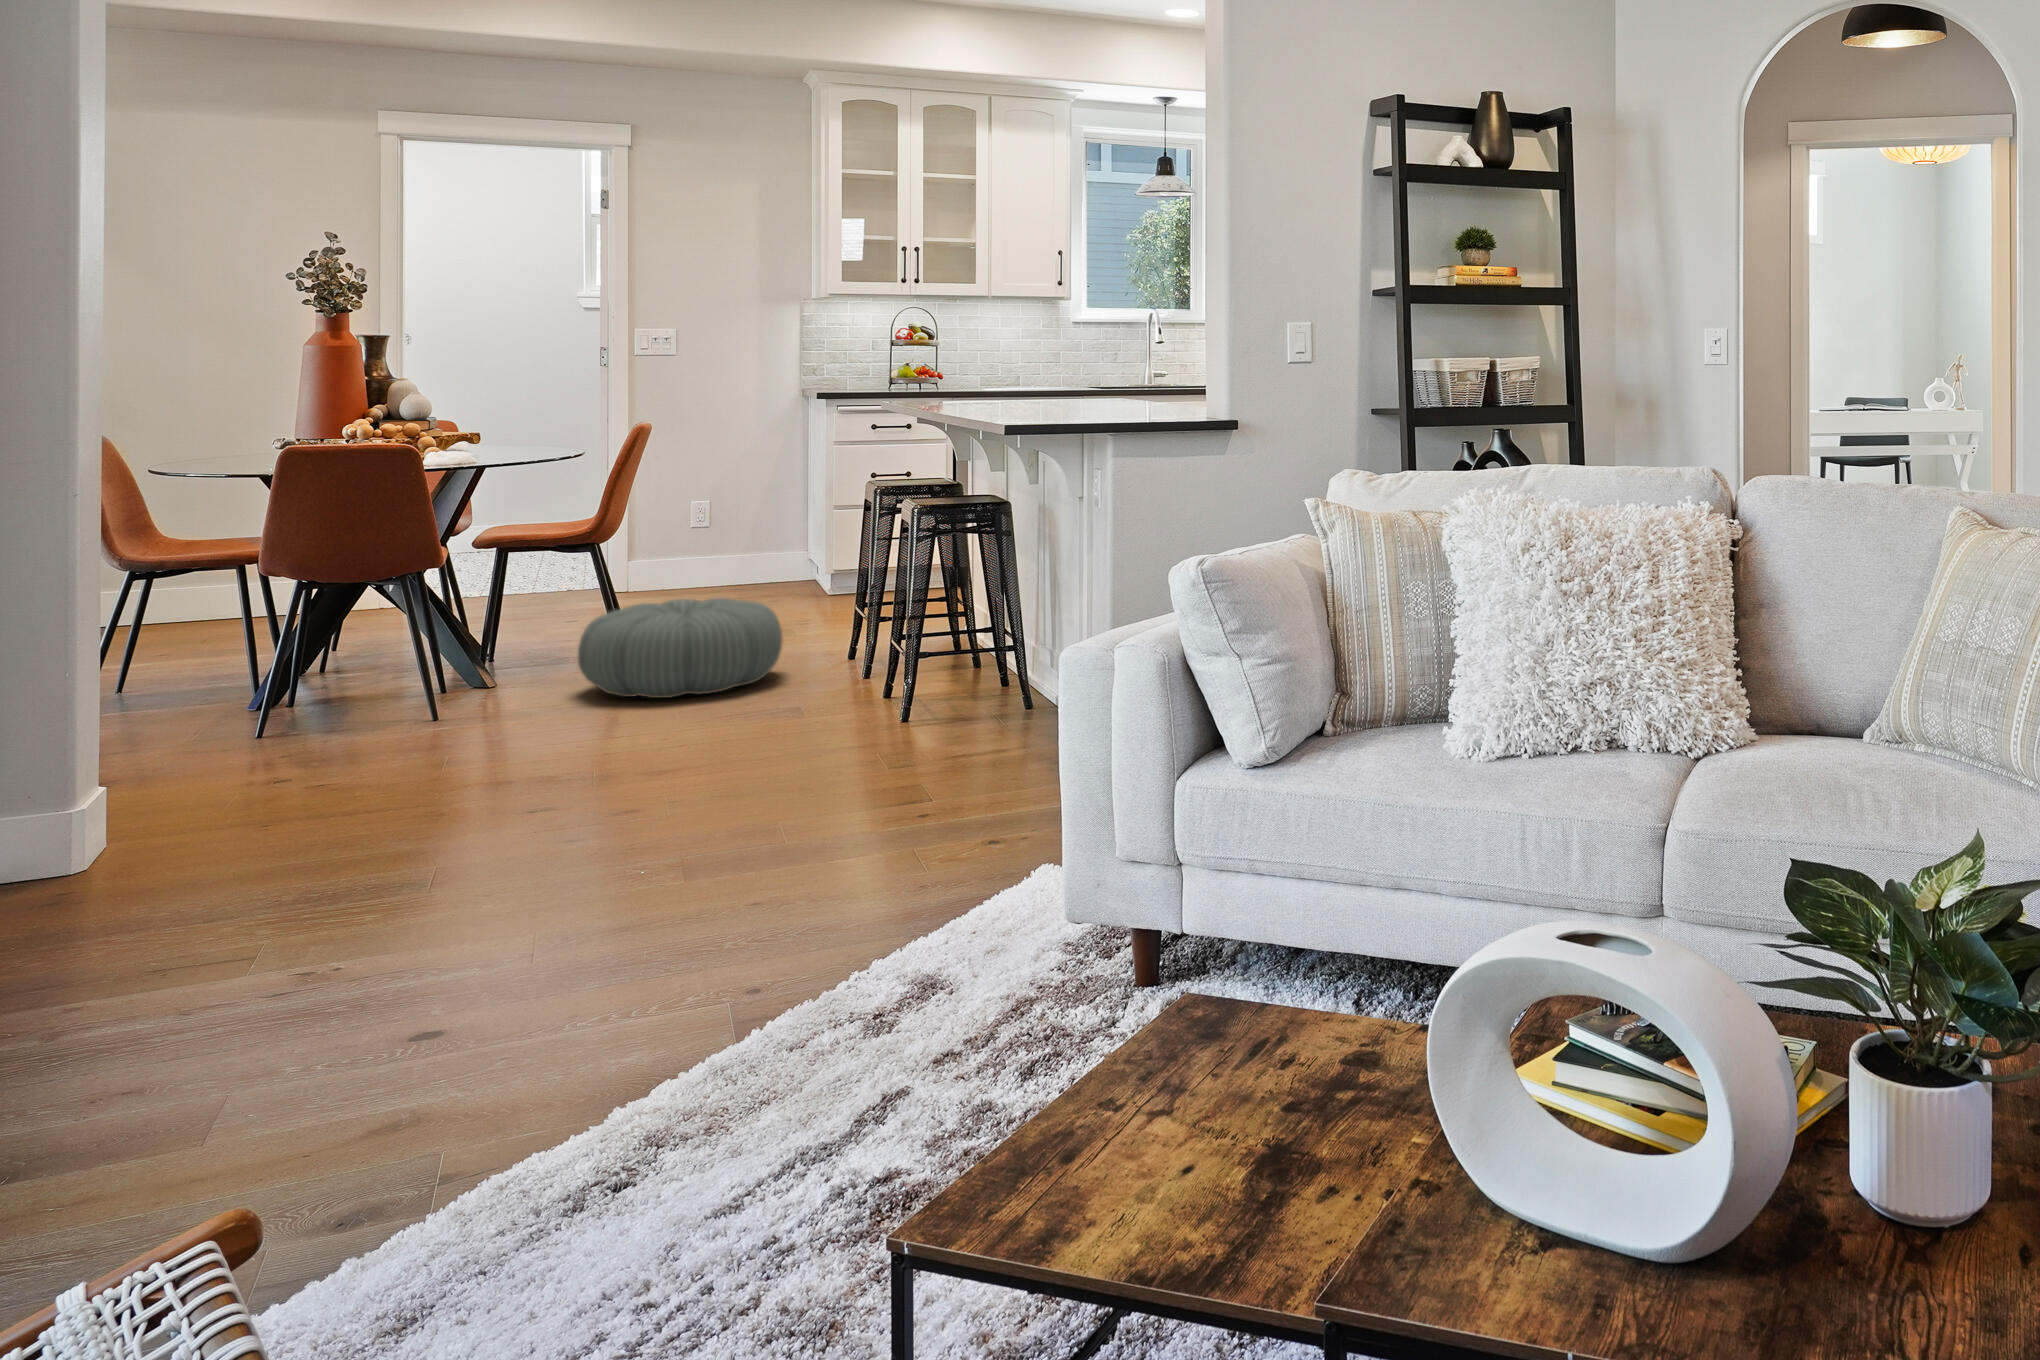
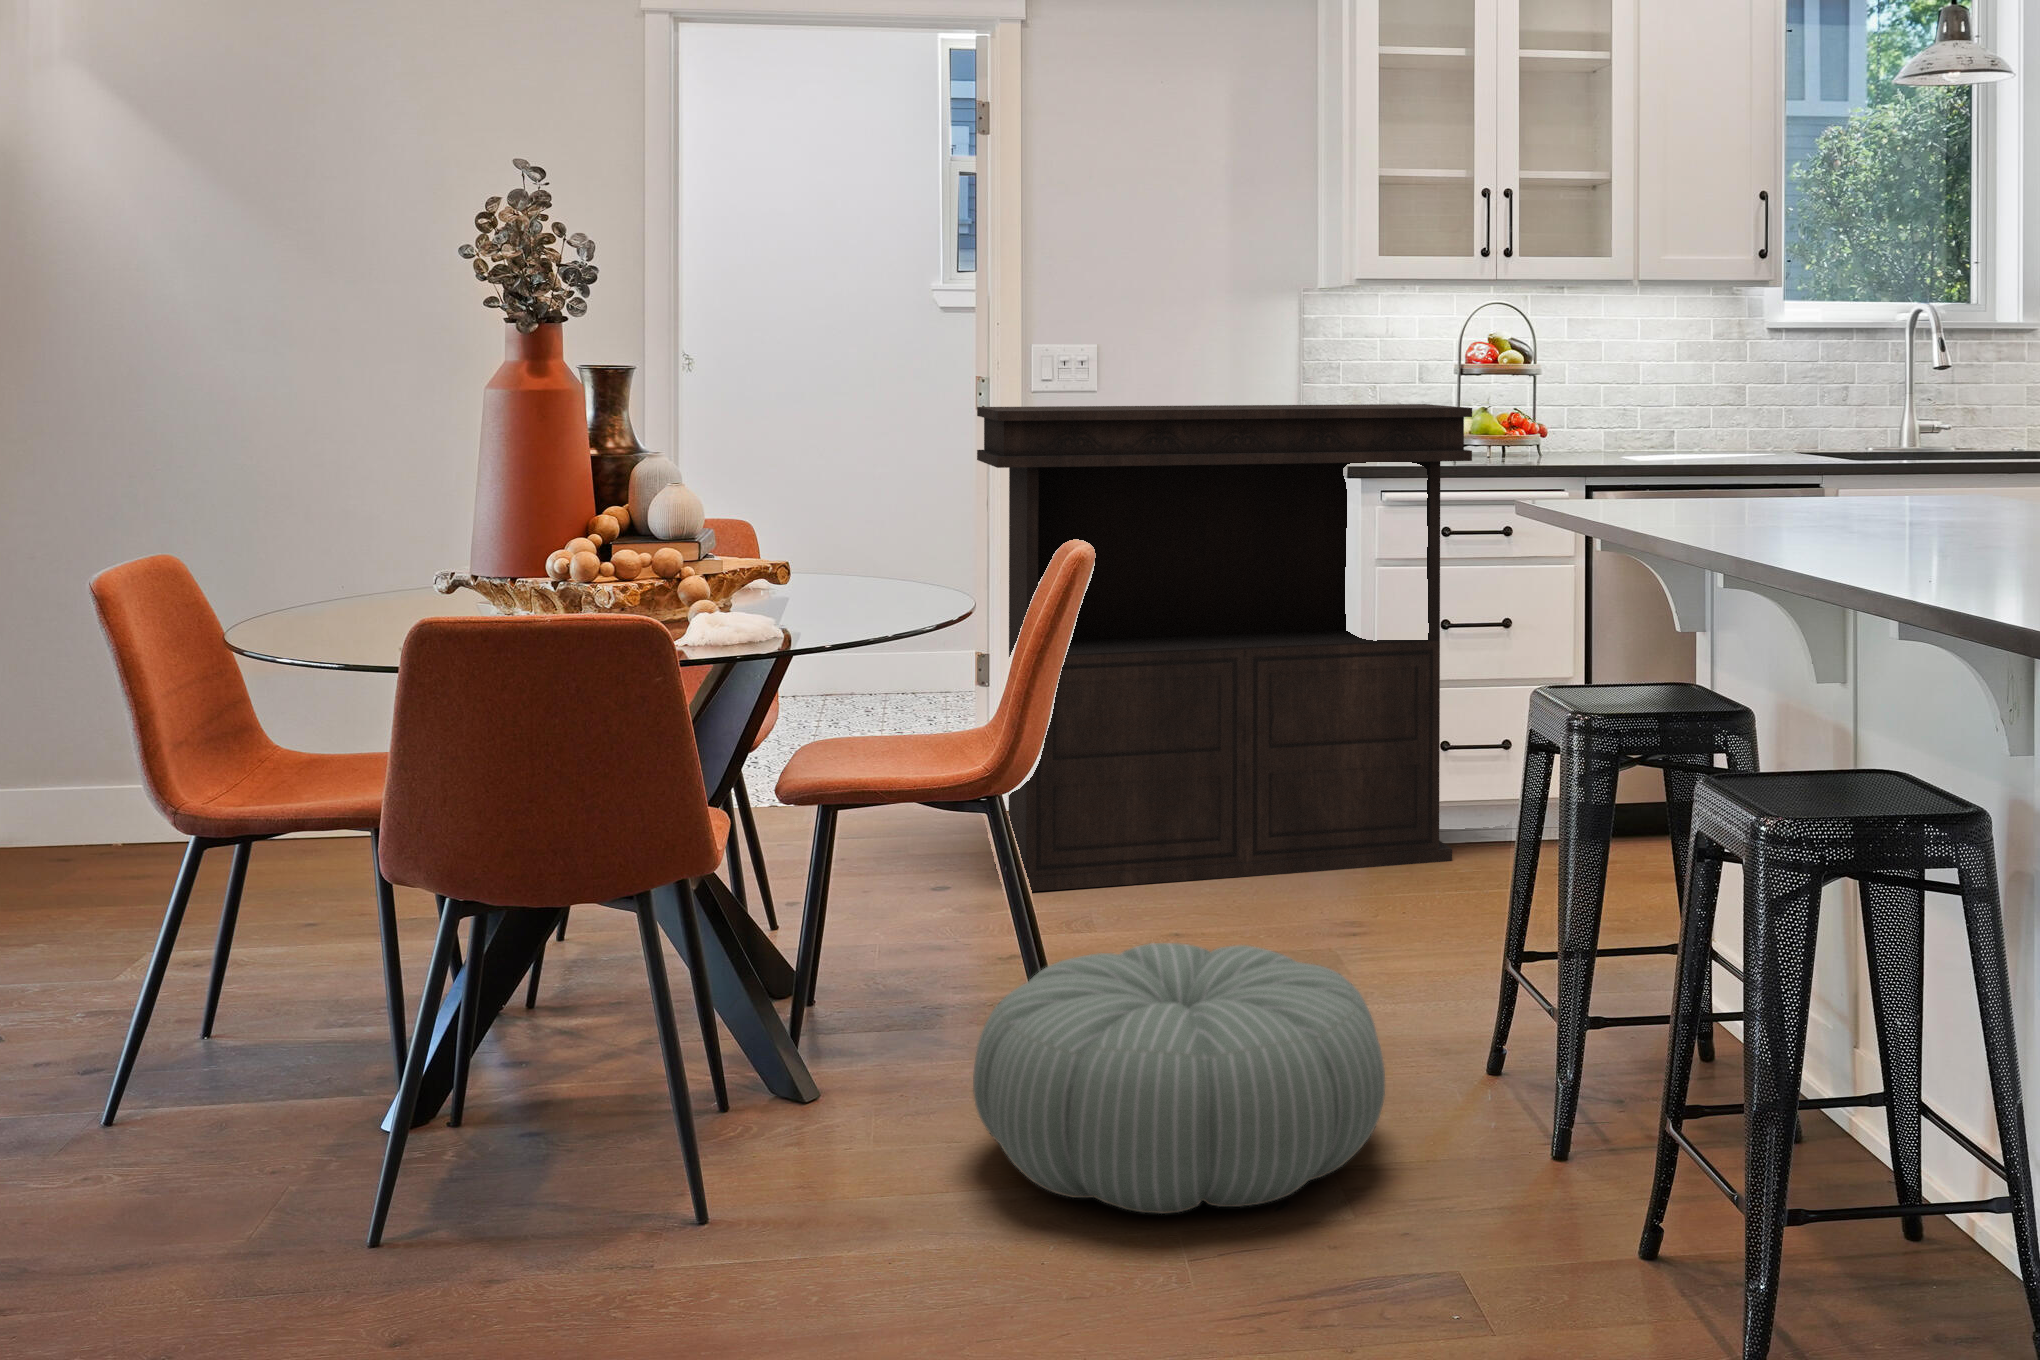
console table: none [598,361,888,621] -> present [977,404,1472,892]

